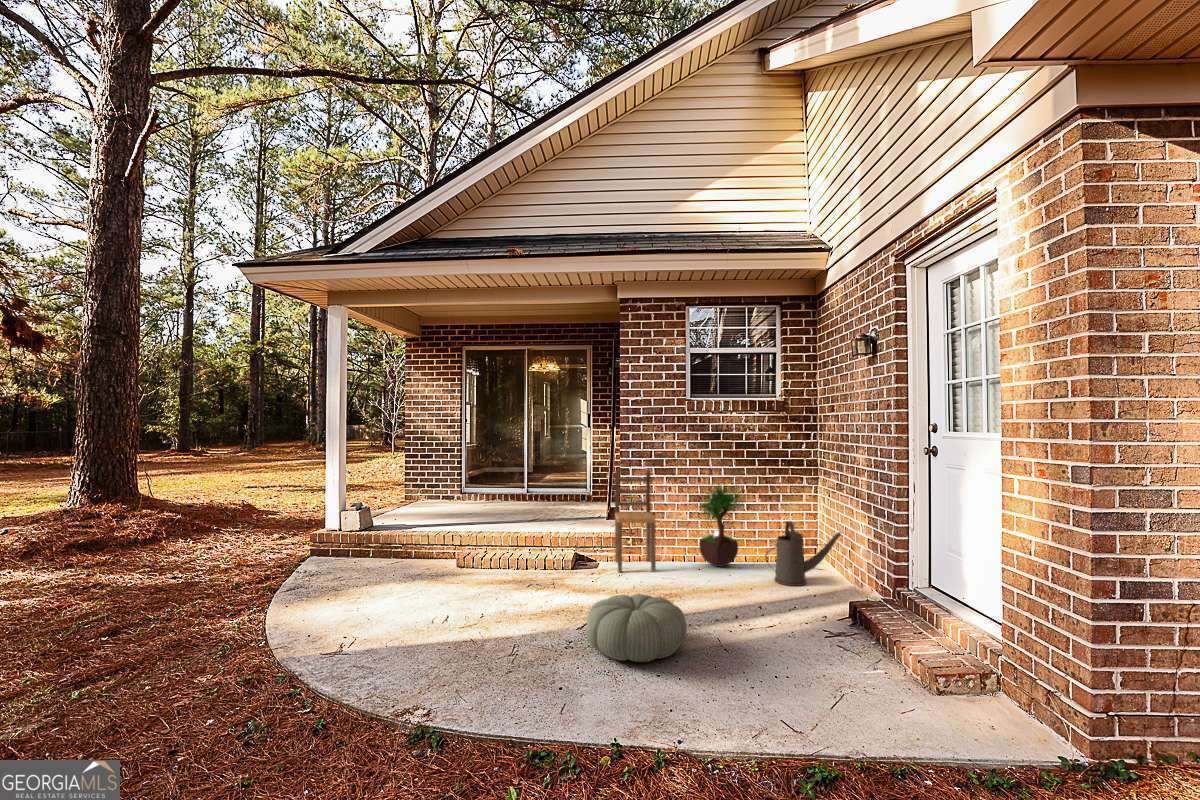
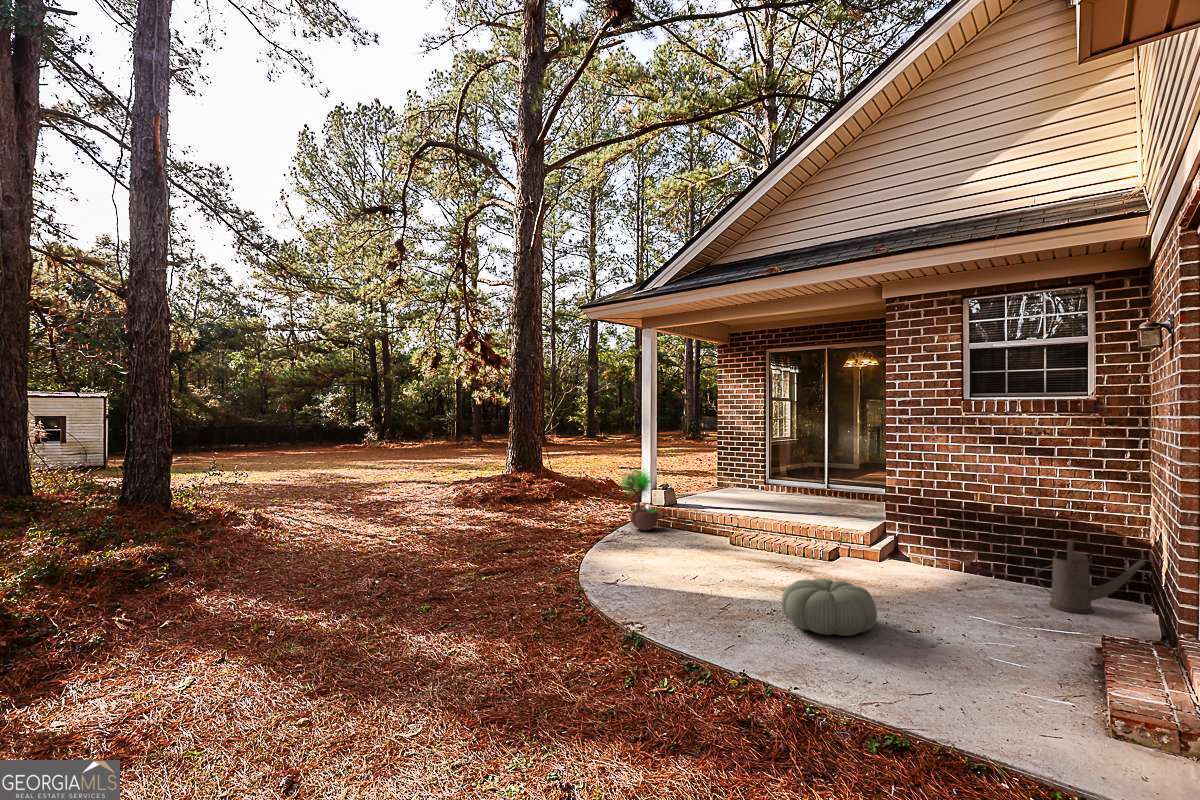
chair: present [615,470,656,572] -> none [873,470,920,574]
potted tree: present [699,485,743,566] -> present [621,469,659,530]

